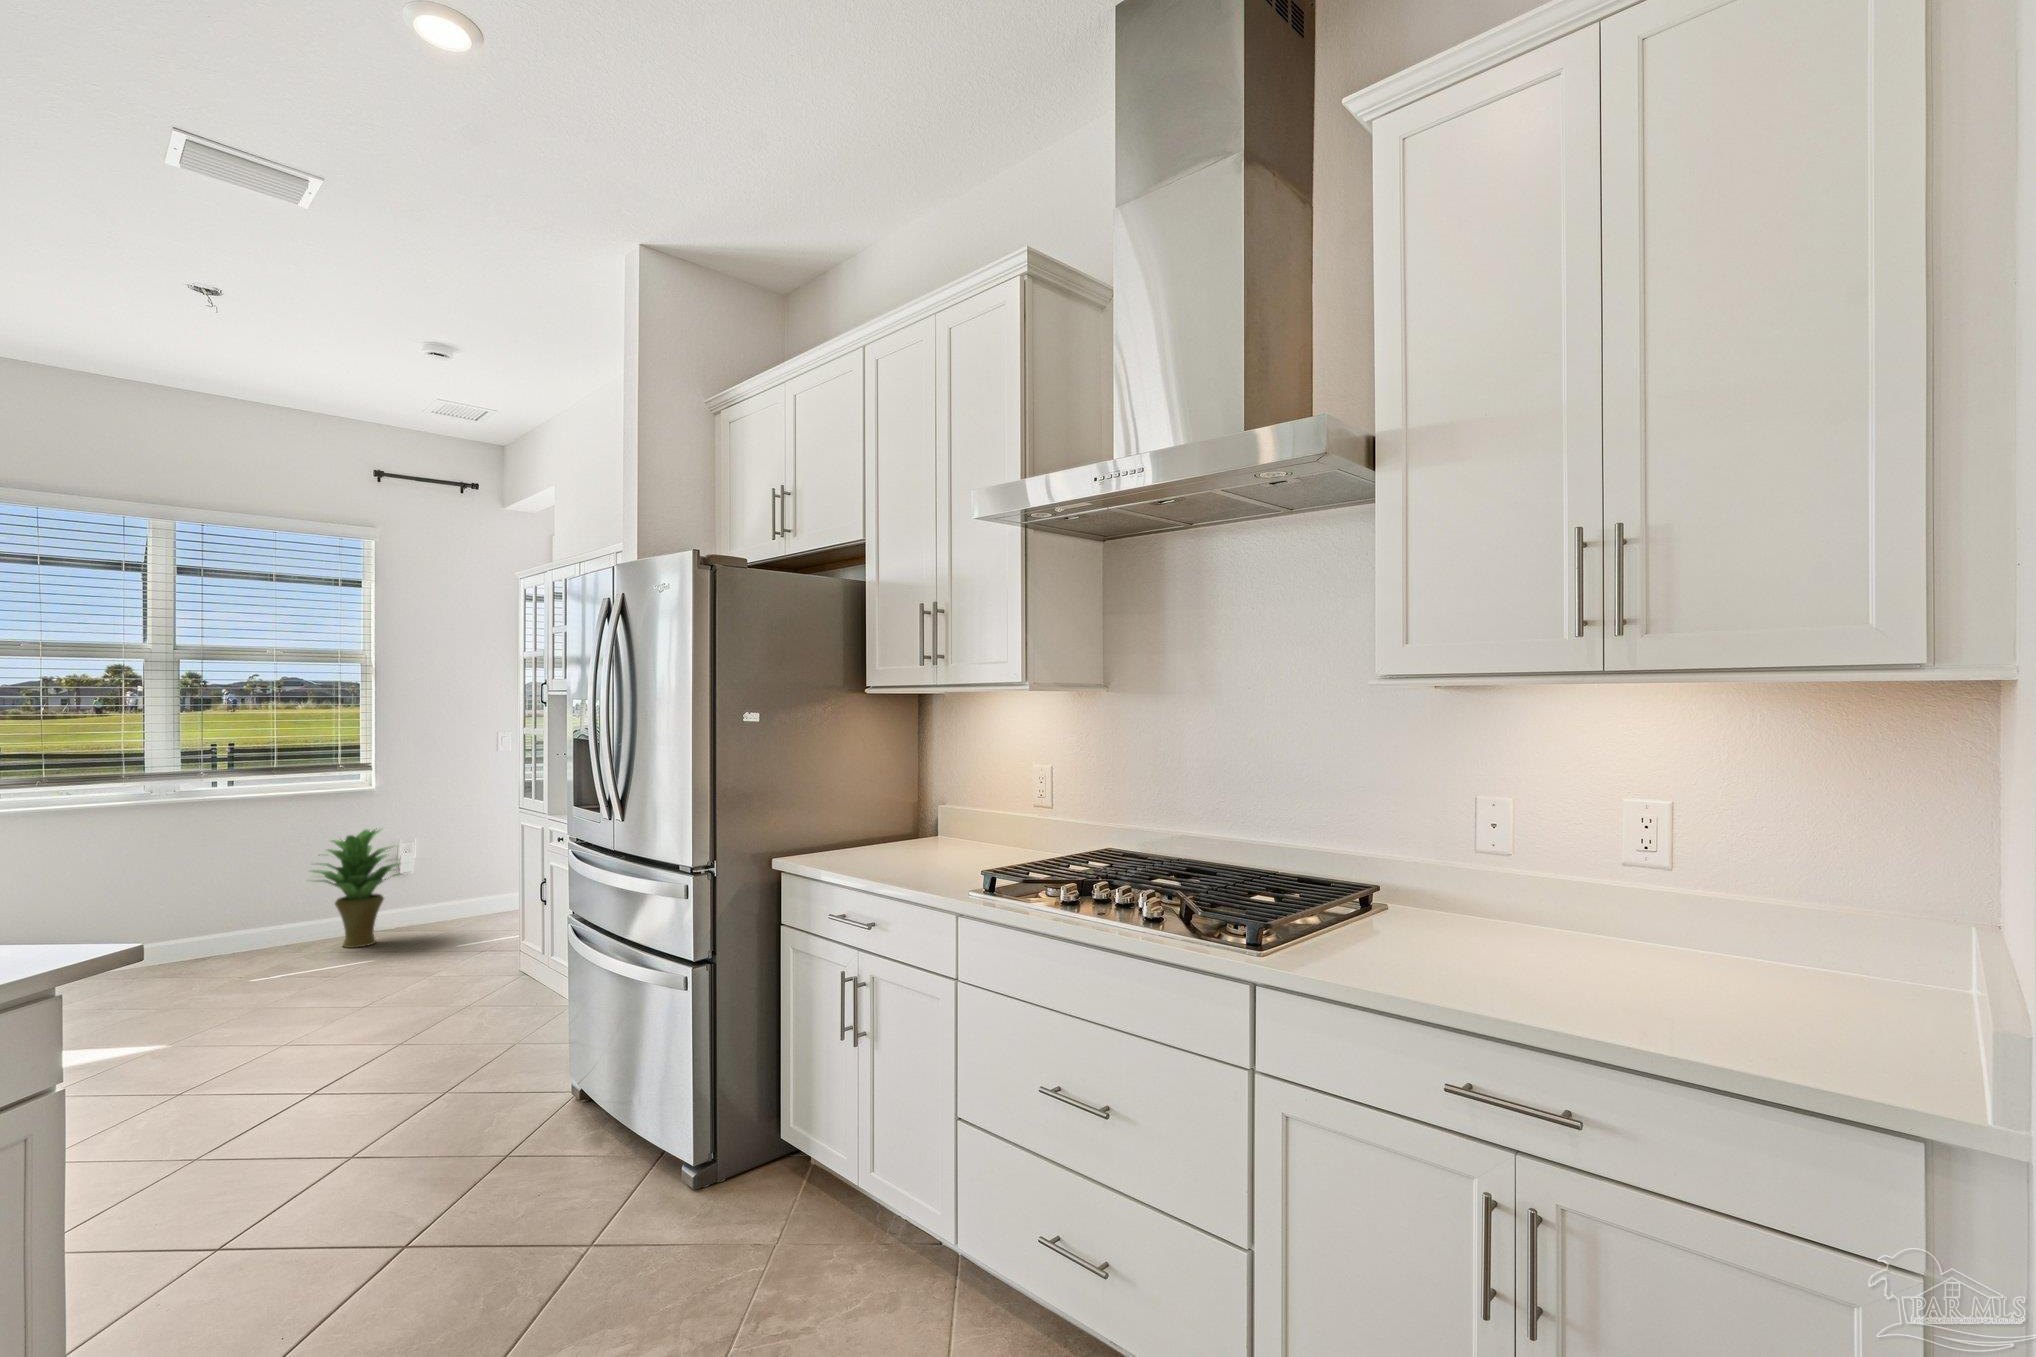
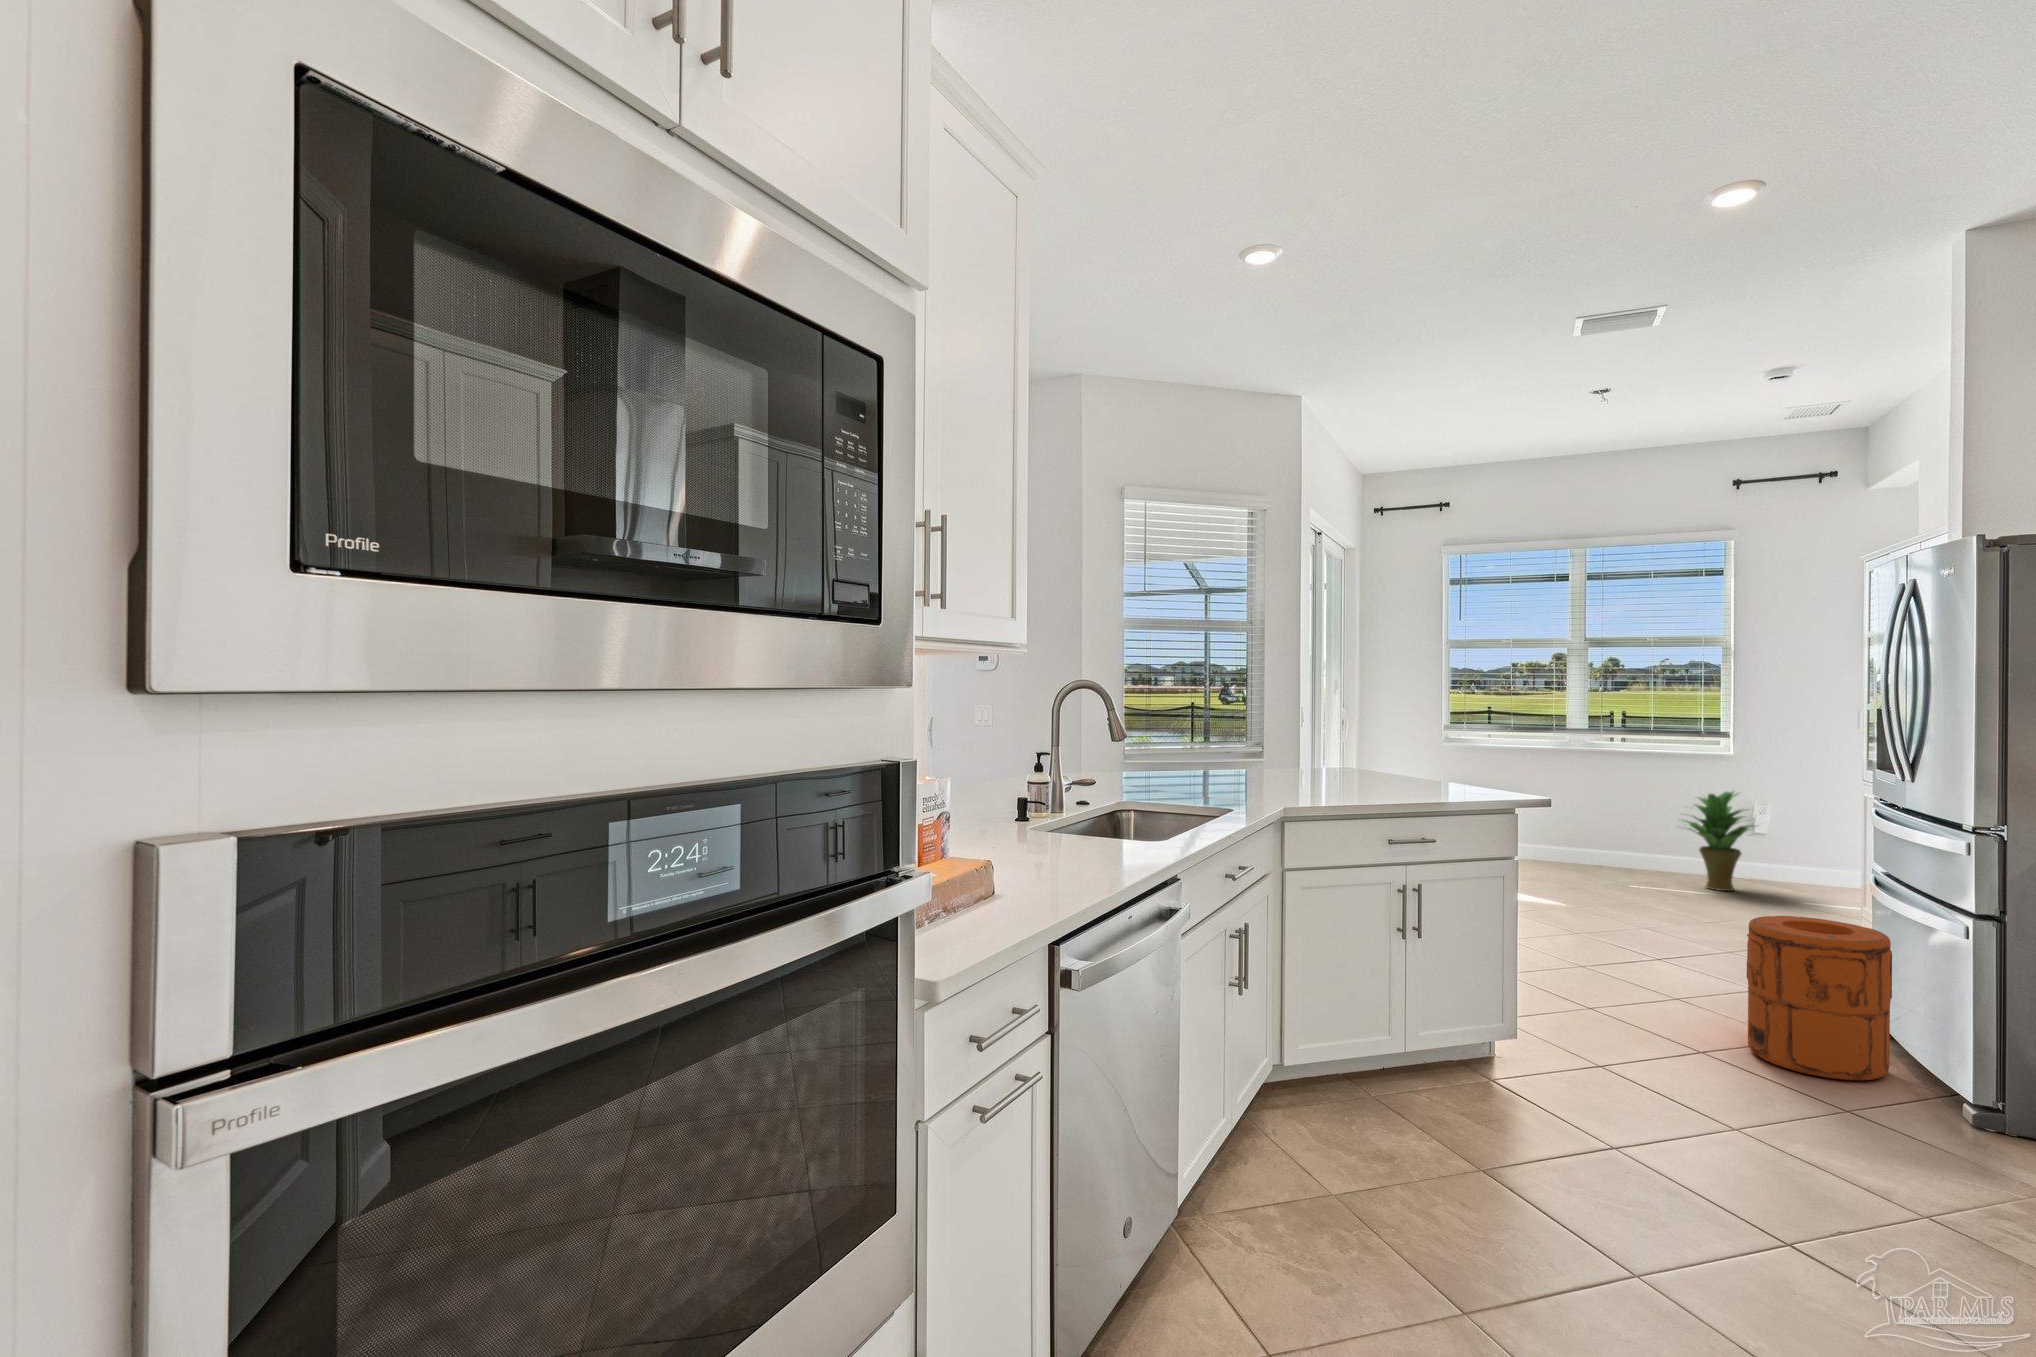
trash can: none [447,991,603,1204] -> present [1747,916,1892,1080]

